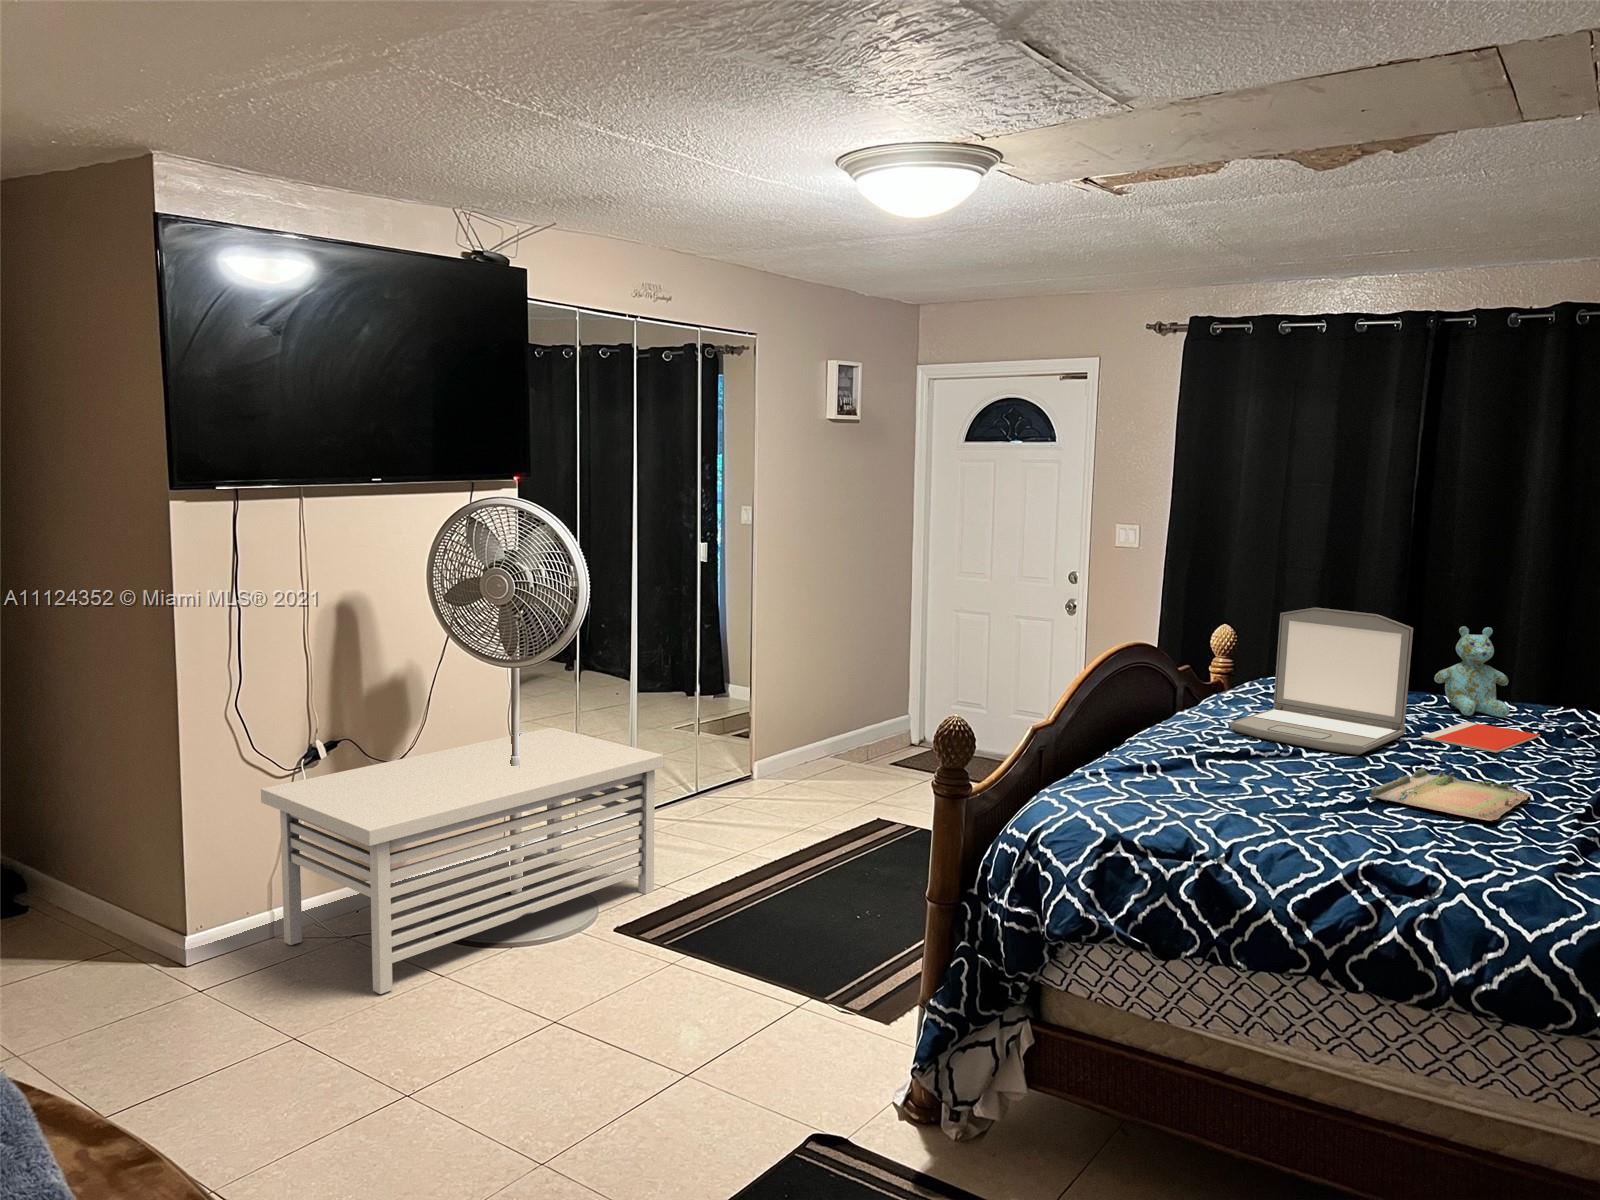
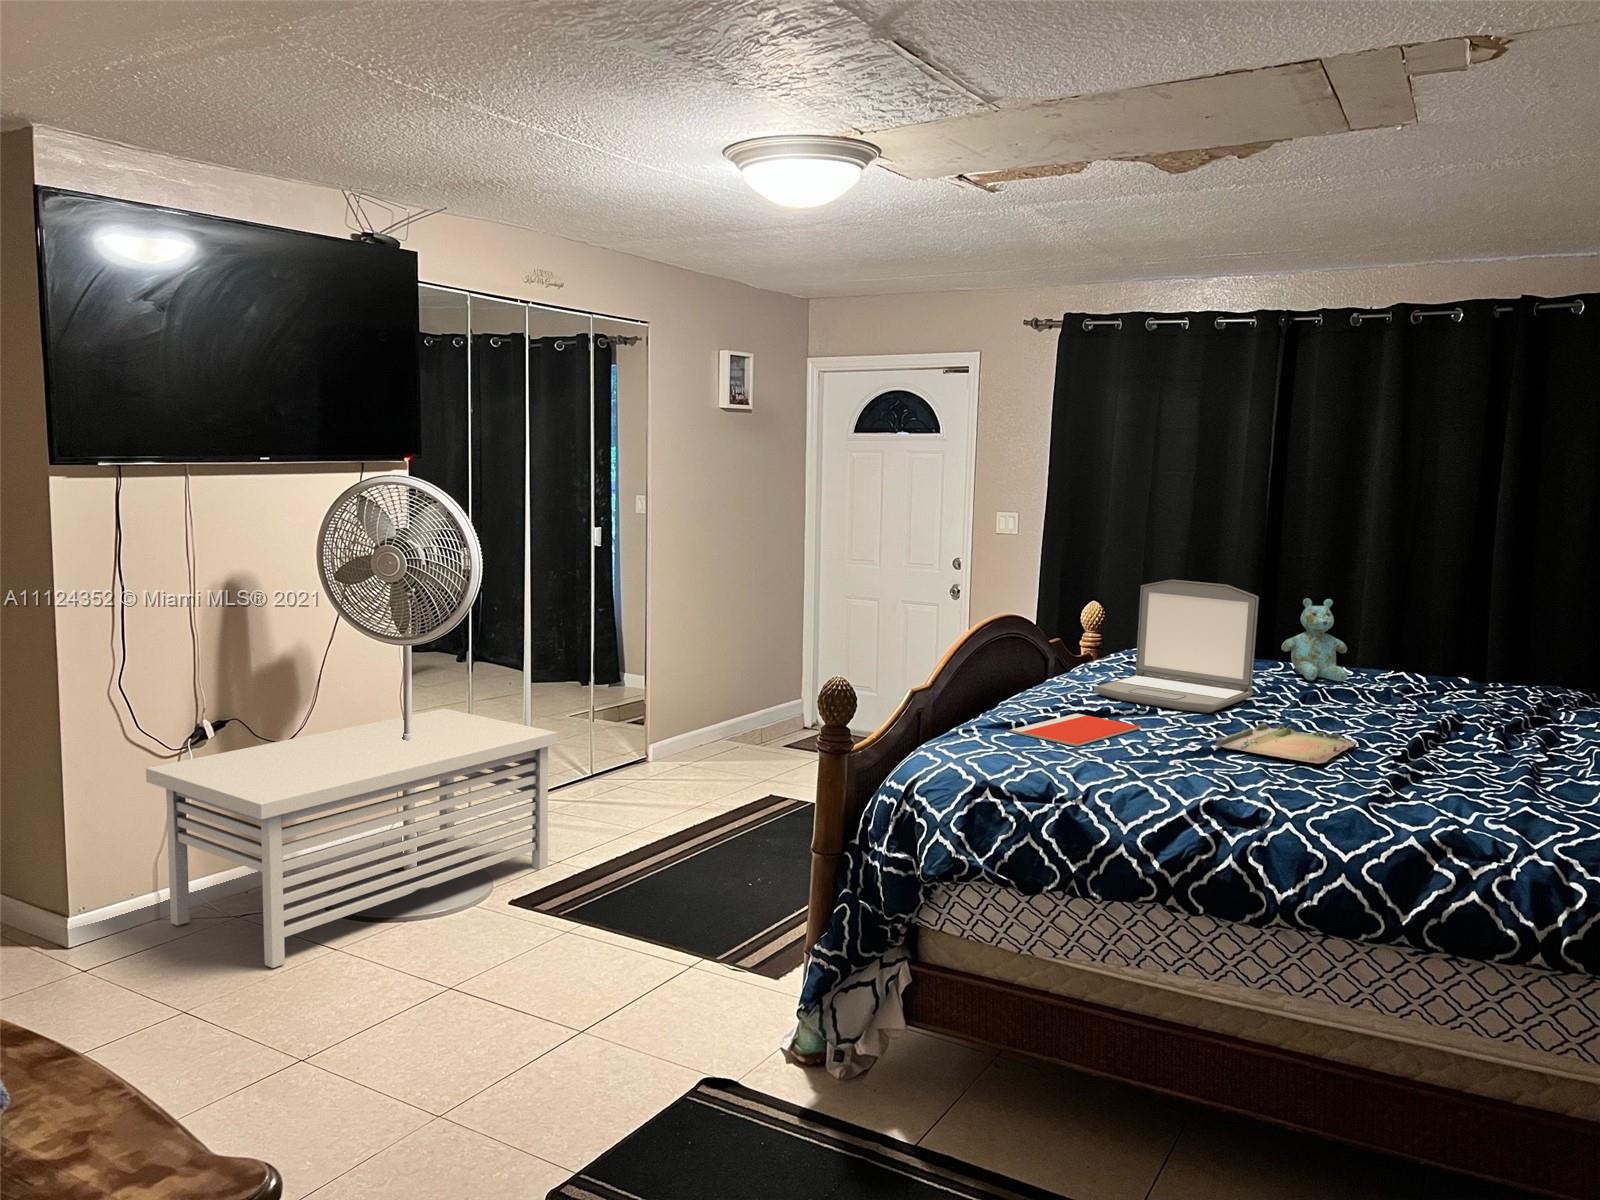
notebook: present [1421,722,1540,753] -> present [1010,713,1141,746]

